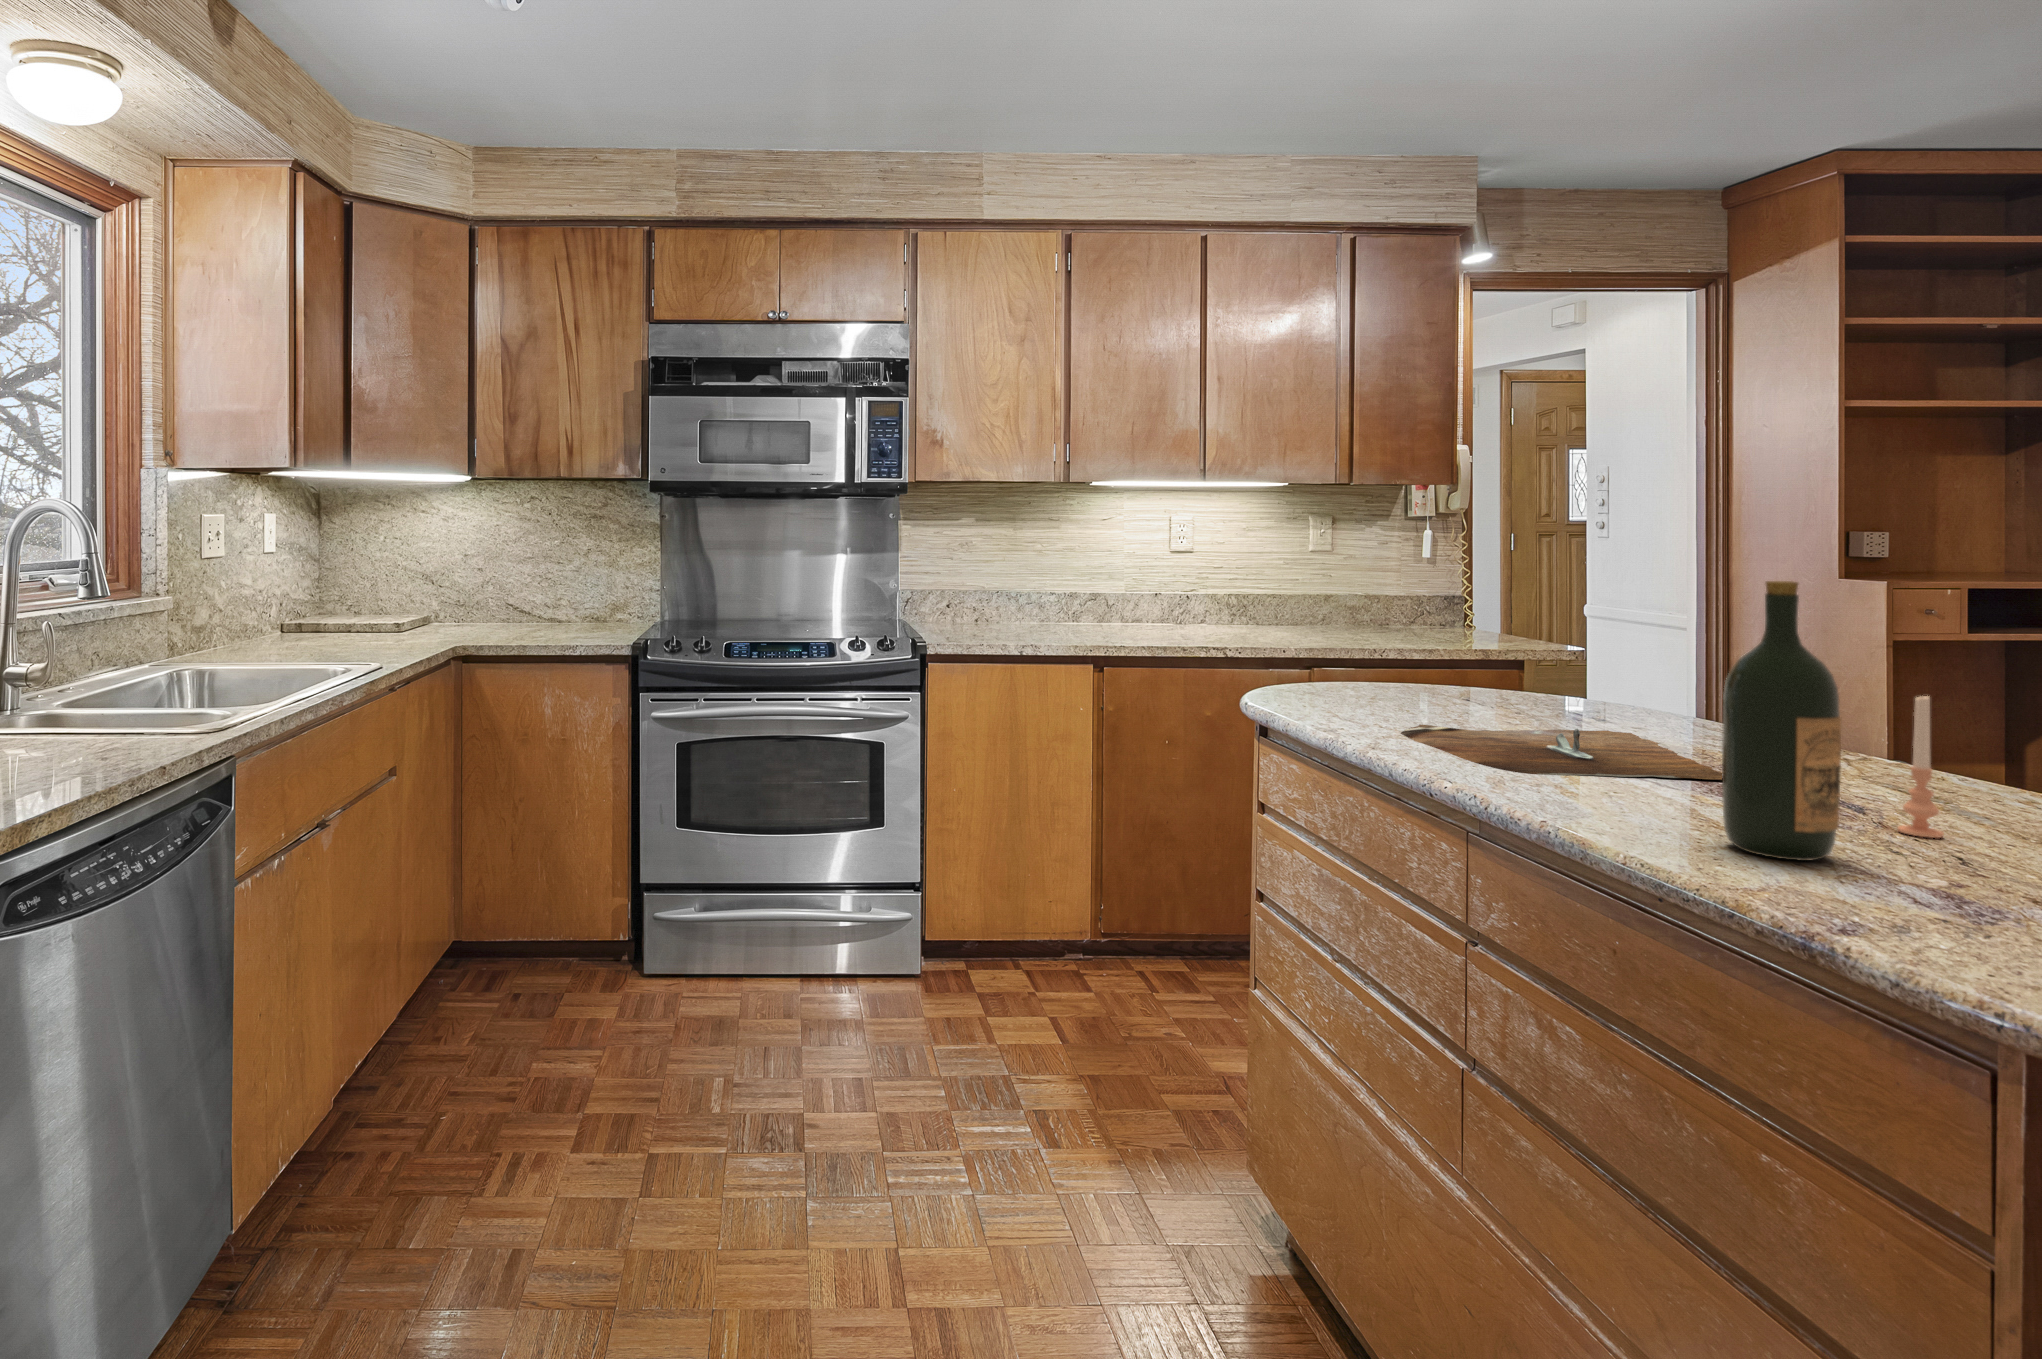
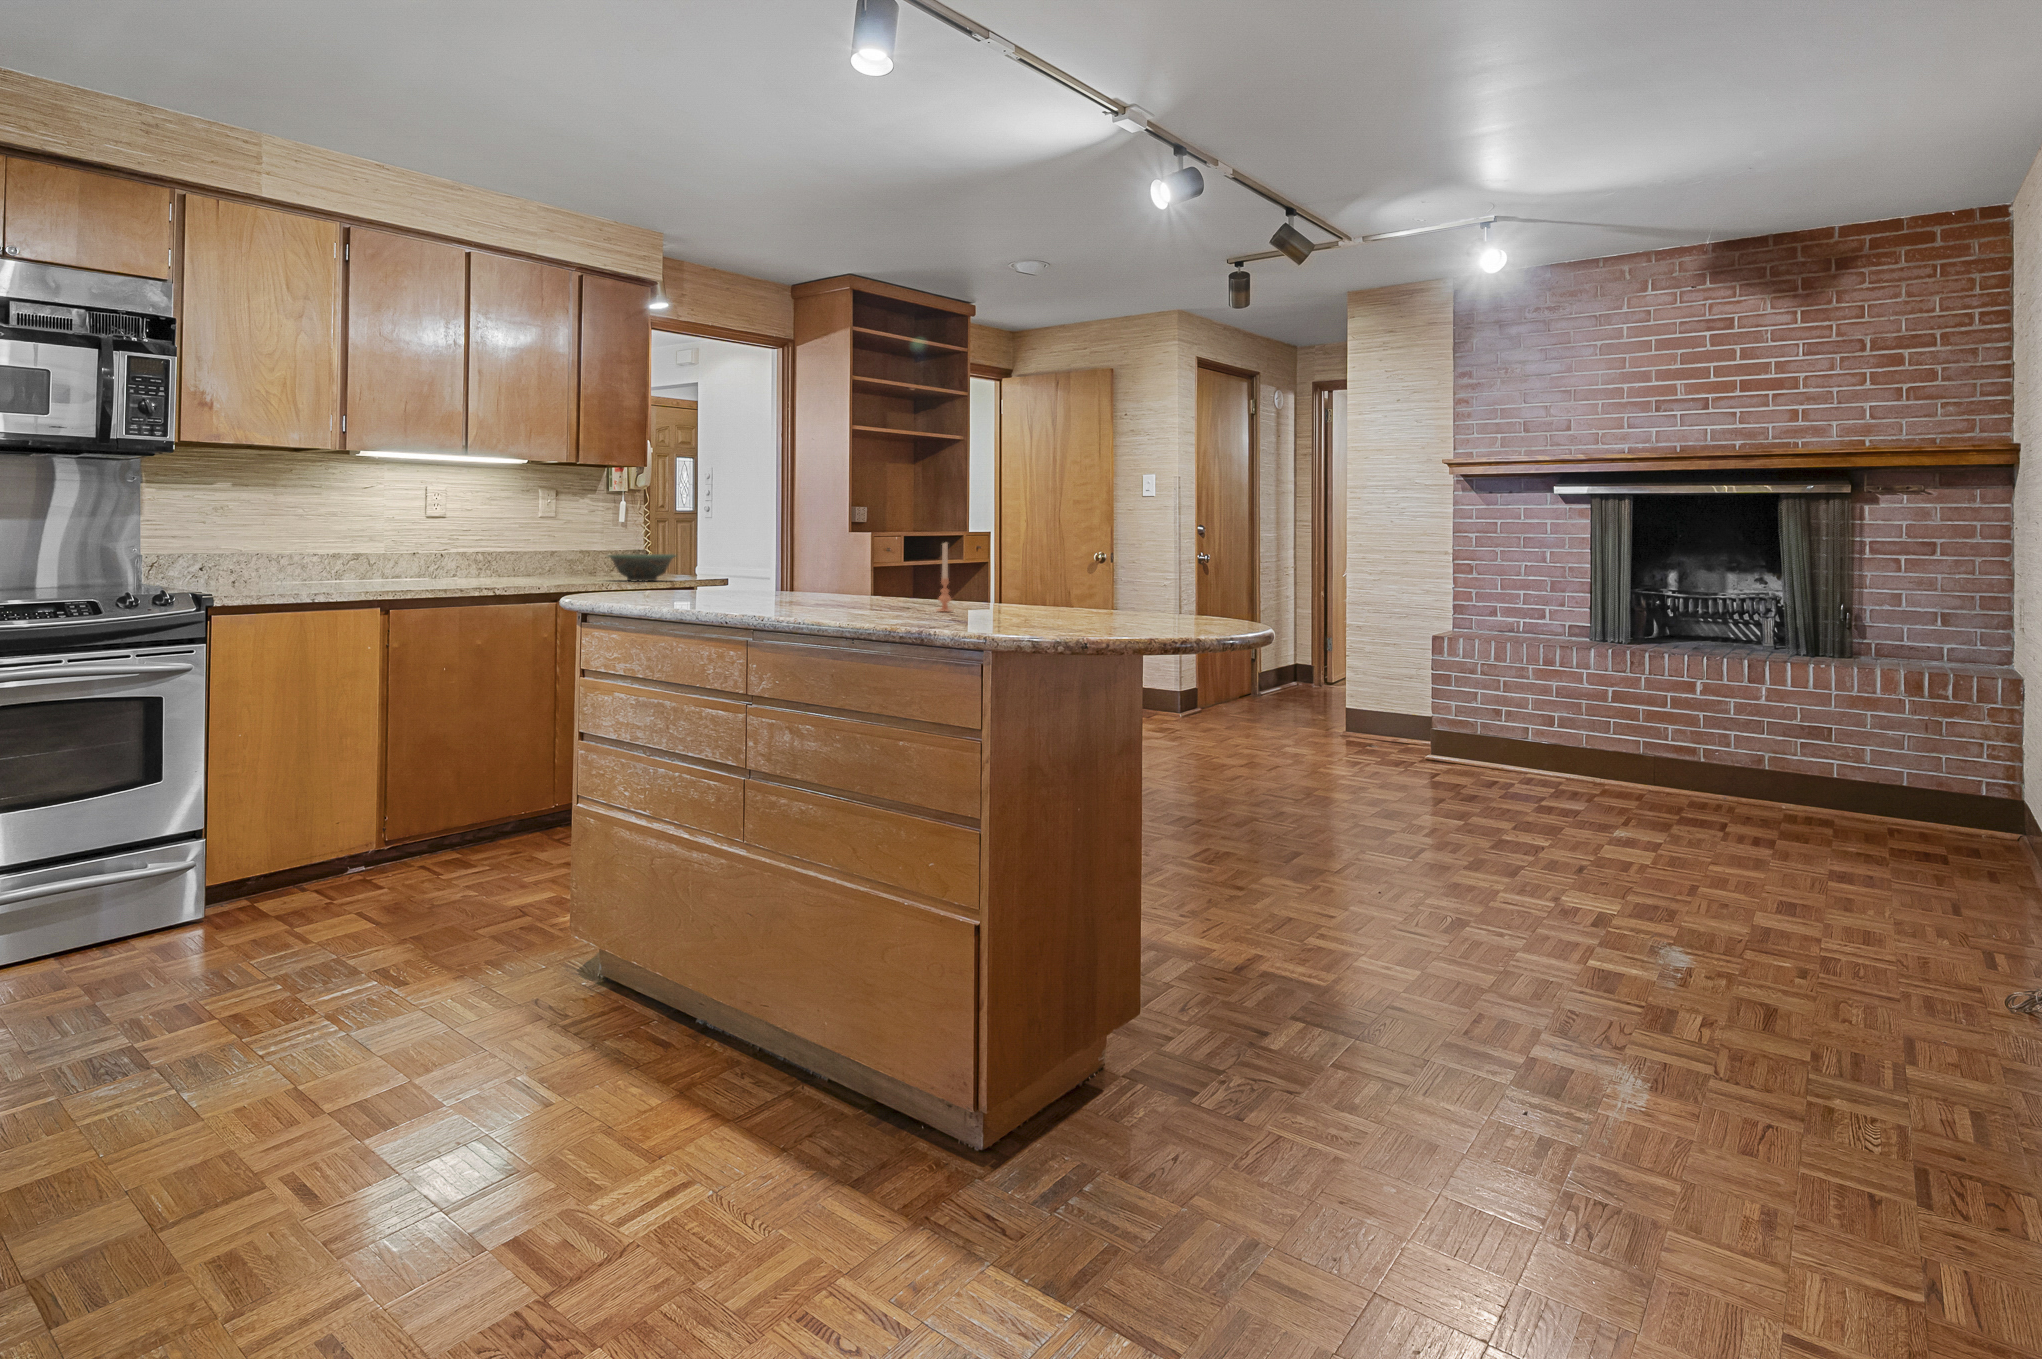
wine bottle: present [1722,581,1841,861] -> none [878,478,925,617]
decorative bowl: none [1398,600,1502,640] -> present [608,554,676,581]
cutting board: present [1401,725,1722,780] -> none [681,587,859,611]

